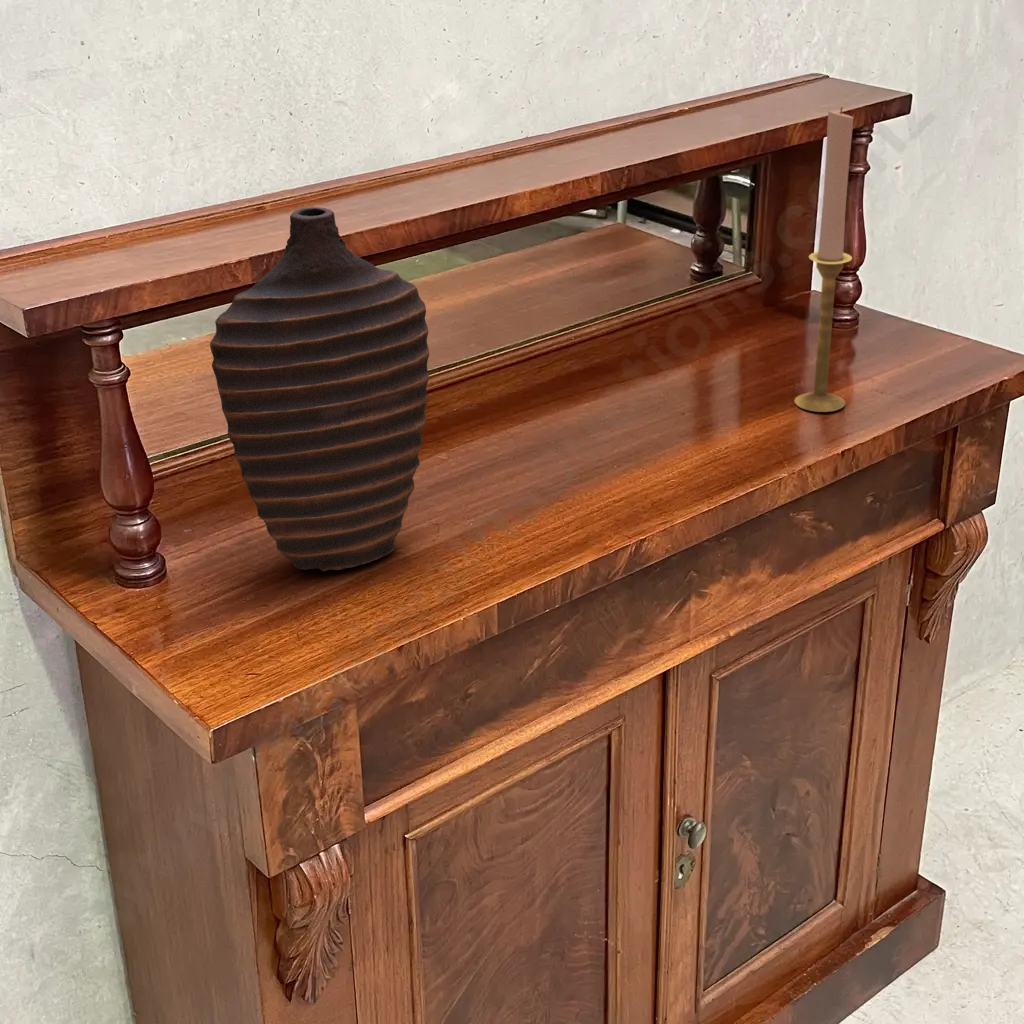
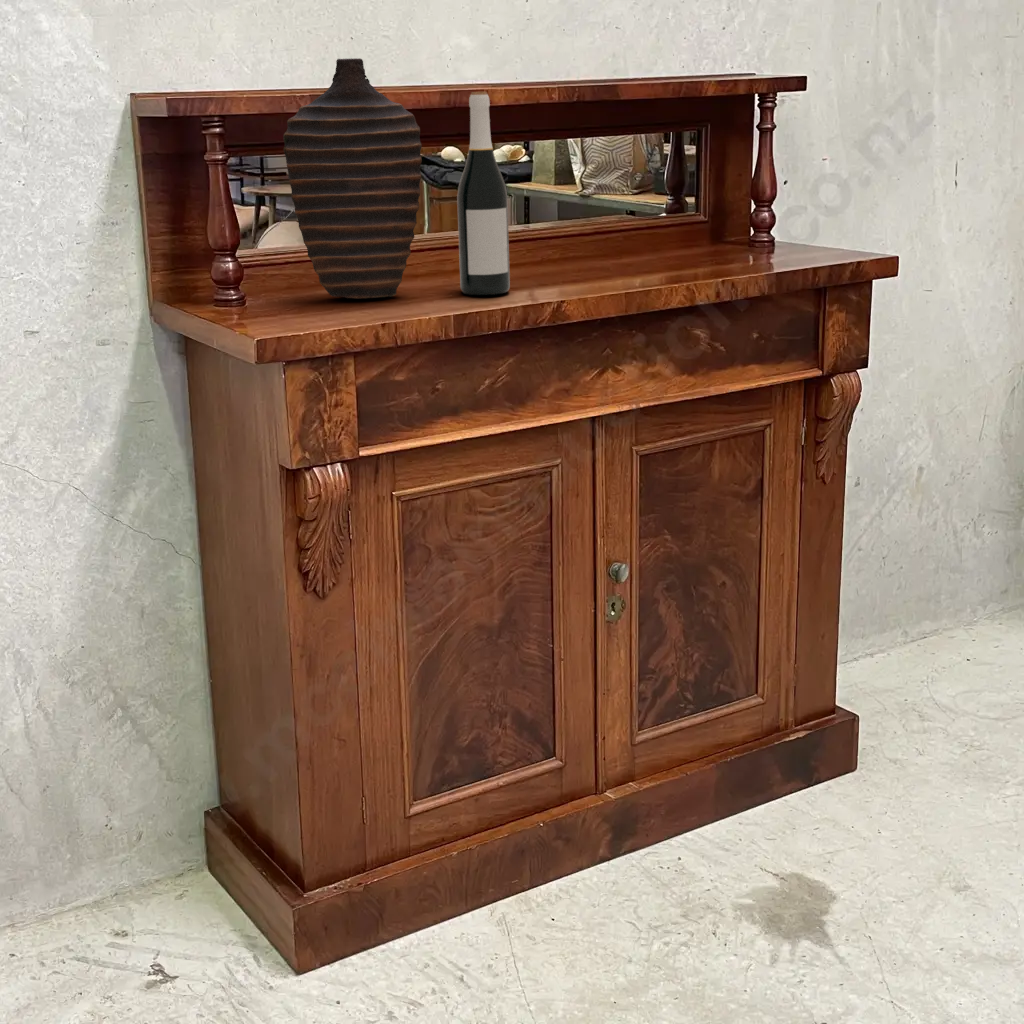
candlestick: present [795,107,853,412] -> none [702,50,737,266]
wine bottle: none [481,236,561,539] -> present [457,92,510,295]

